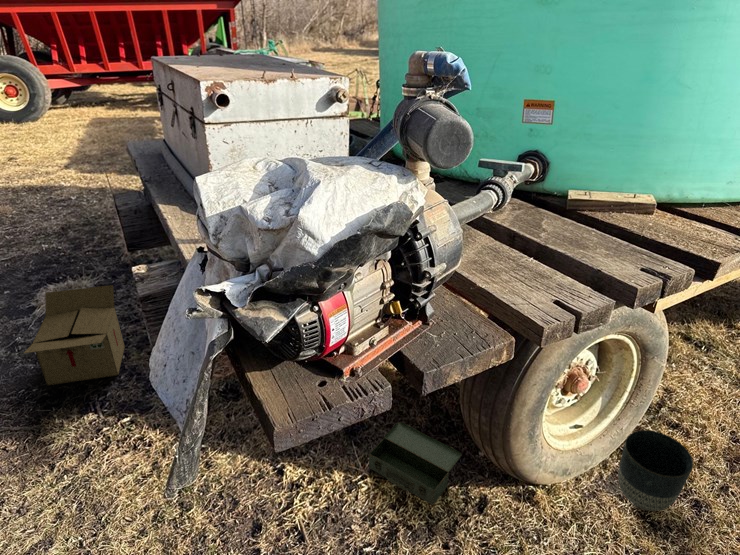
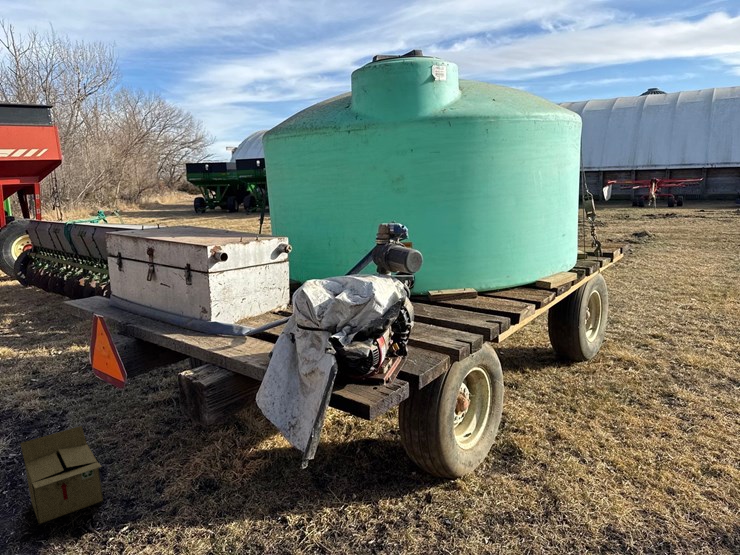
toolbox: present [369,422,462,505] -> none [345,466,405,508]
planter: present [618,430,693,511] -> none [497,425,535,474]

